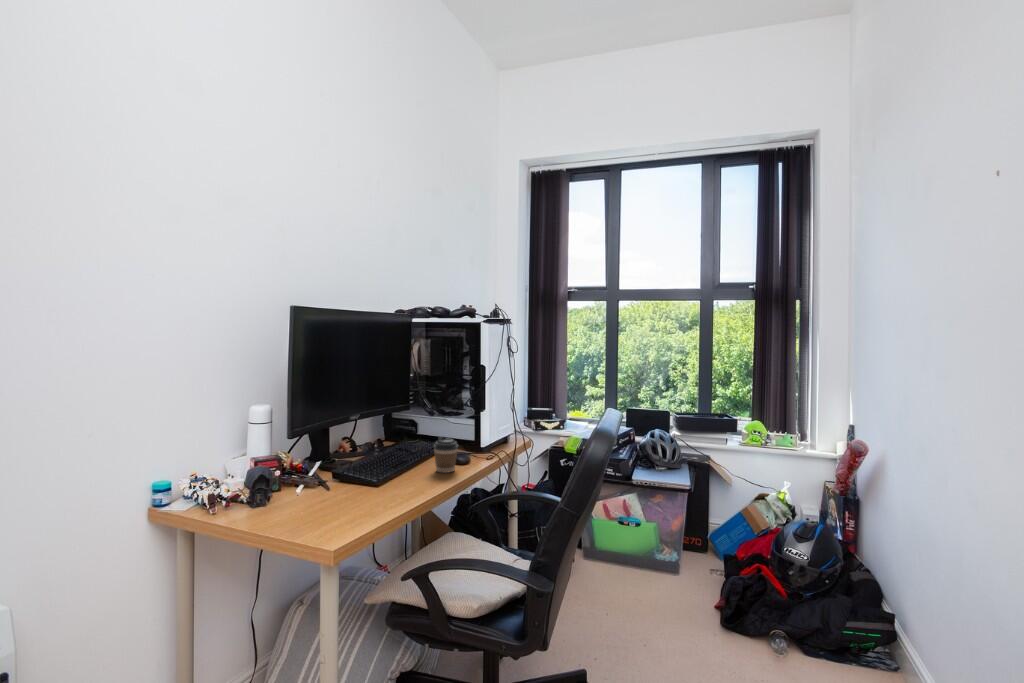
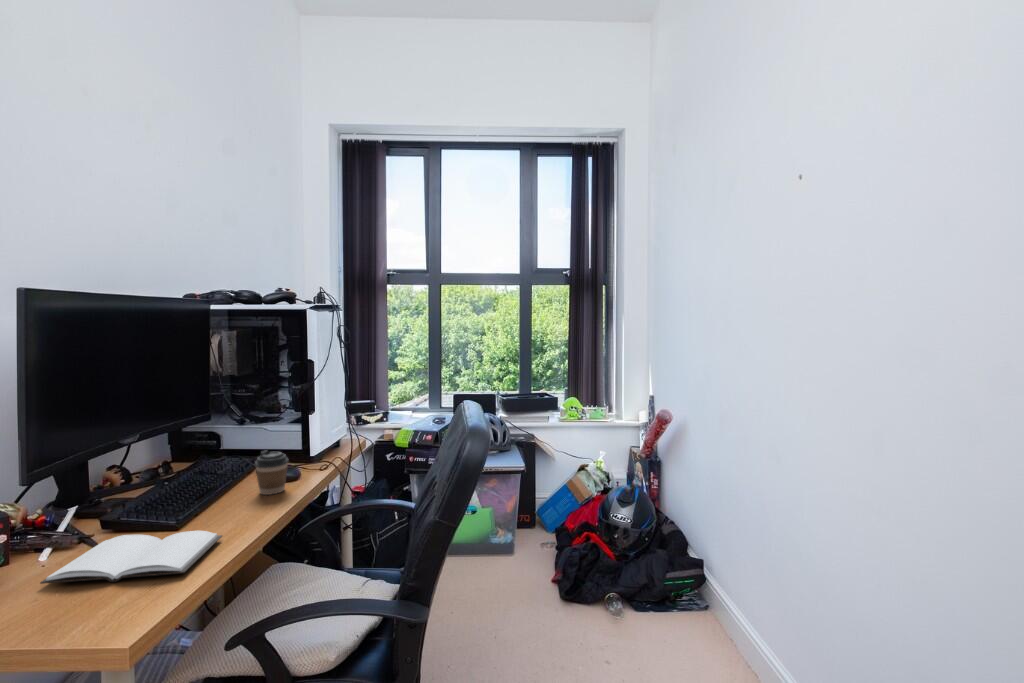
book: none [289,485,400,518] -> present [40,530,222,584]

